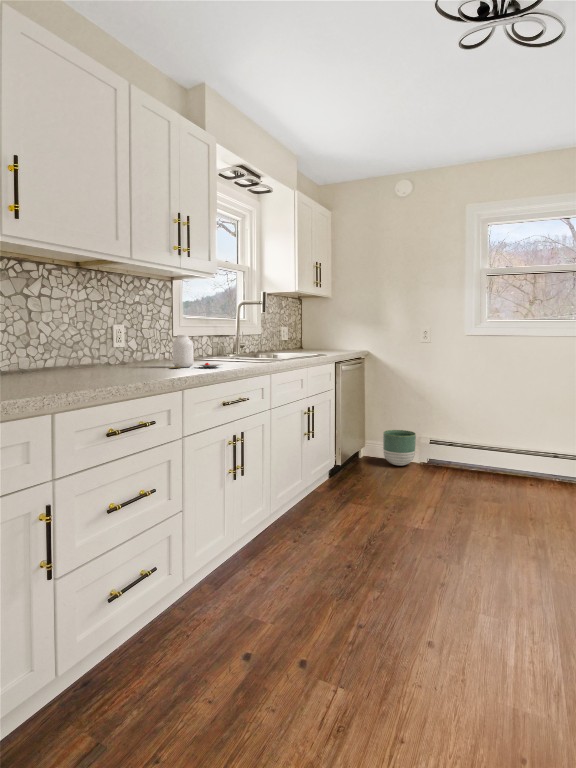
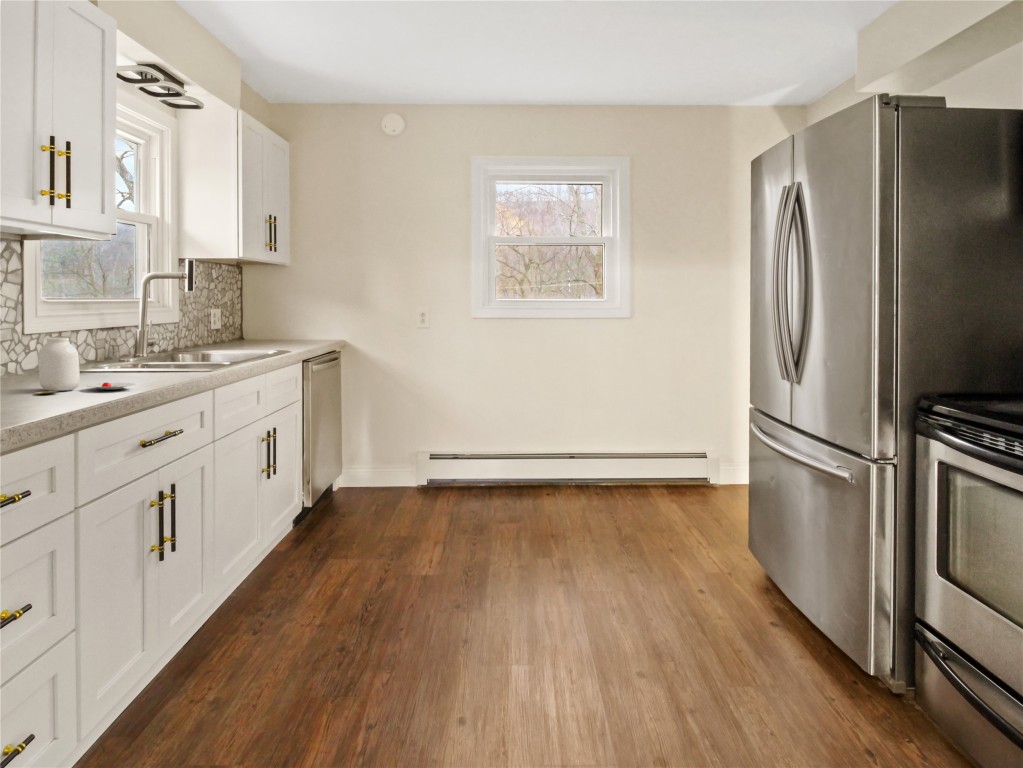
planter: present [383,430,416,466] -> none [368,451,411,499]

